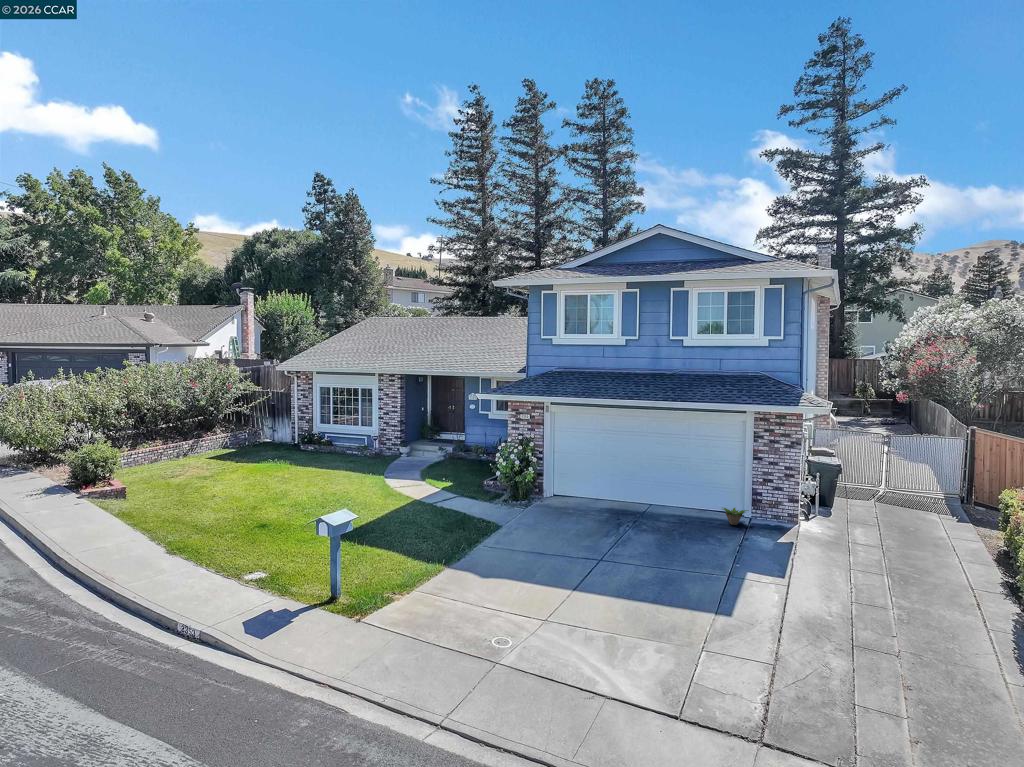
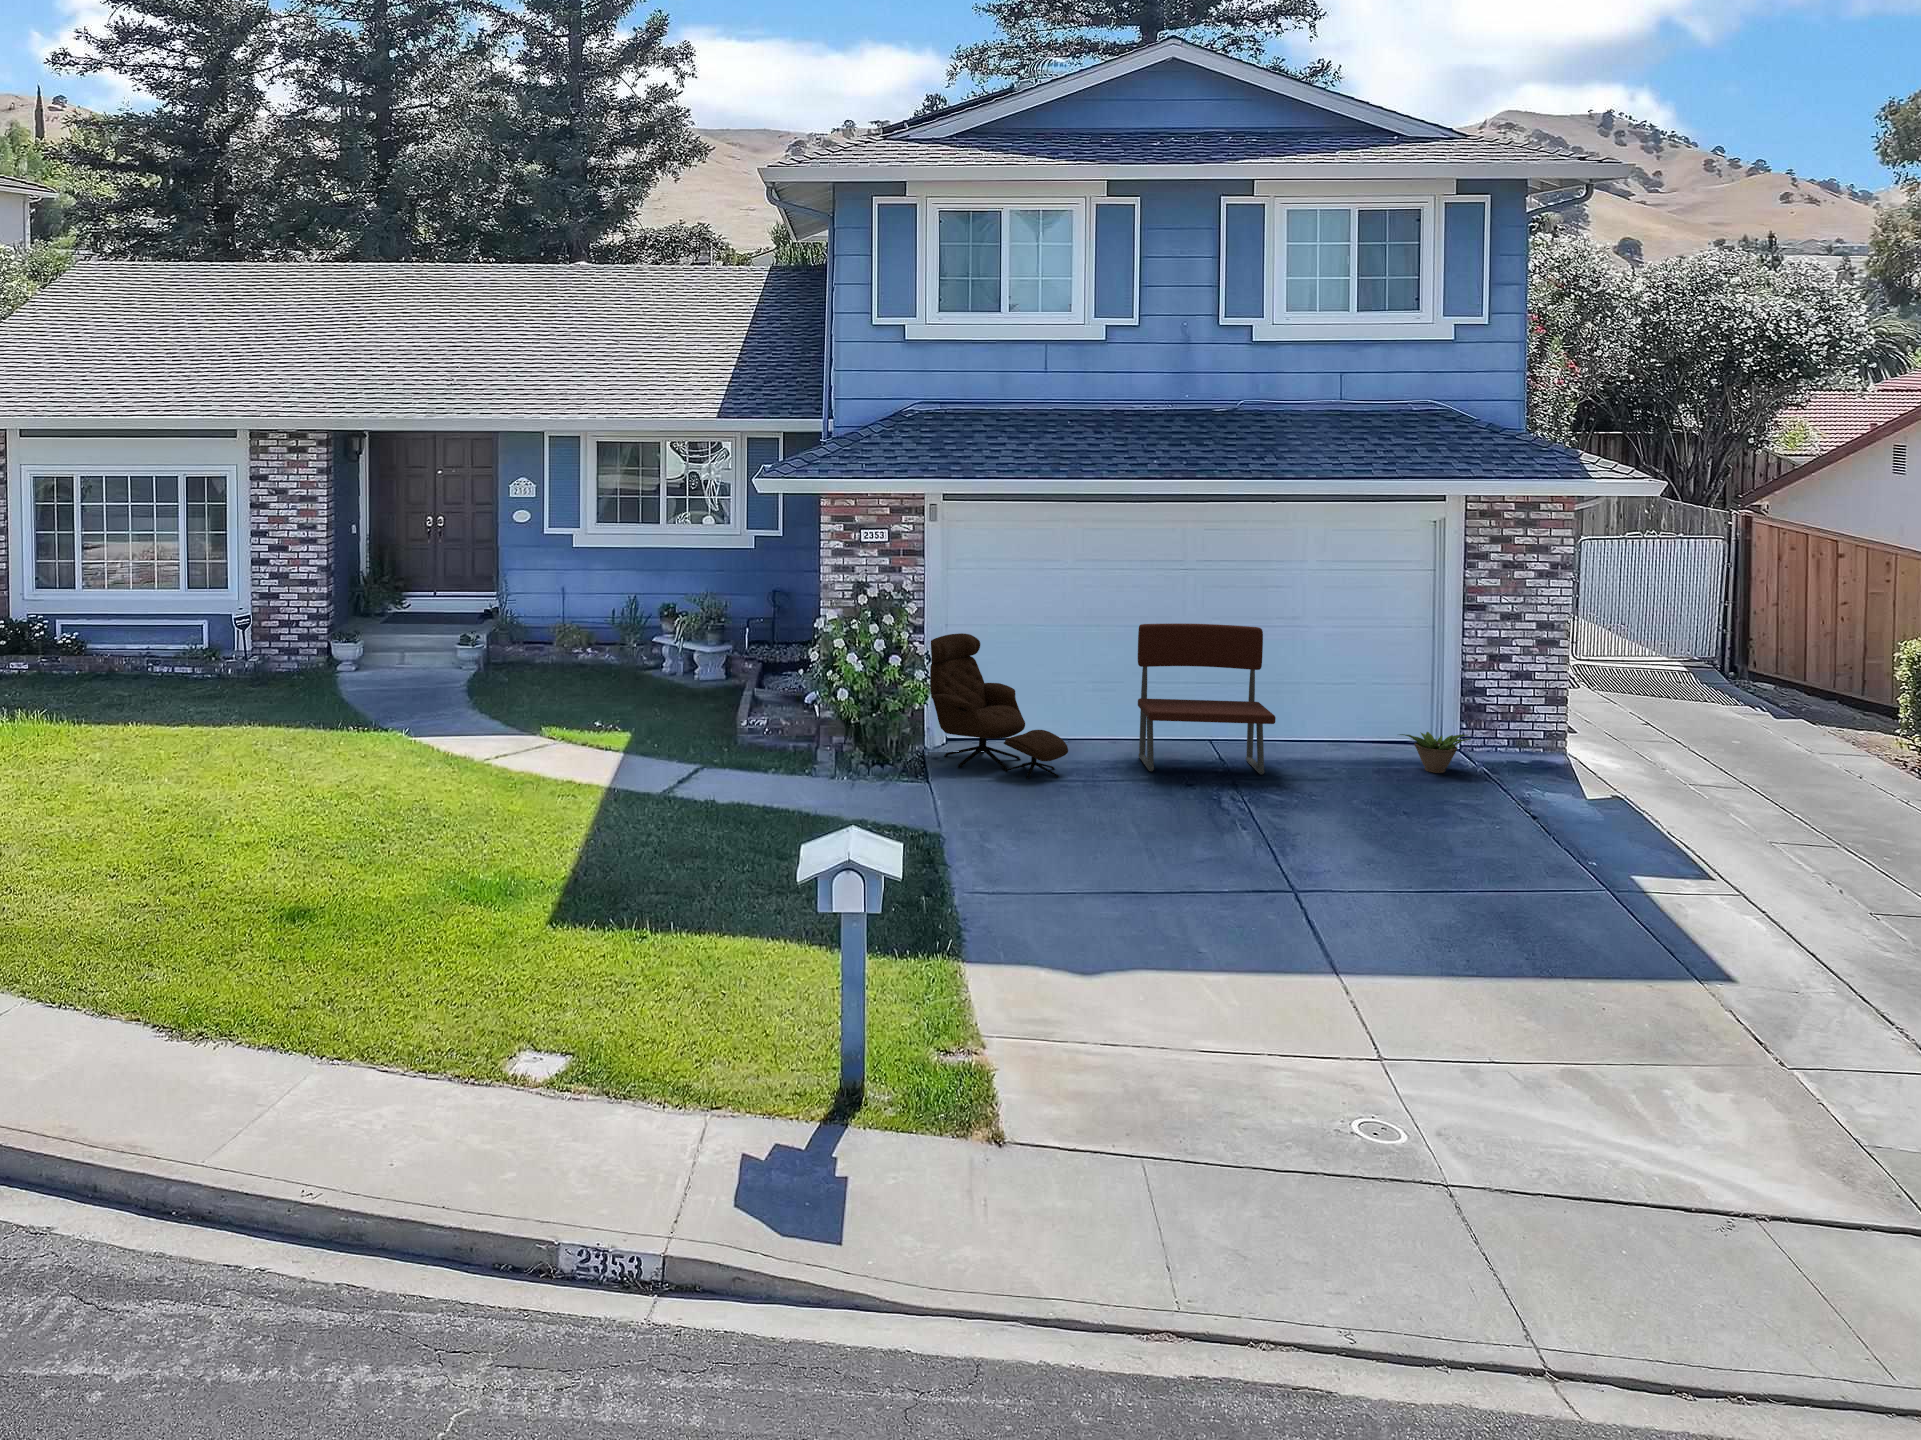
lounge chair: none [537,454,581,510] -> present [930,633,1068,779]
bench: none [609,456,664,518] -> present [1138,623,1276,774]

